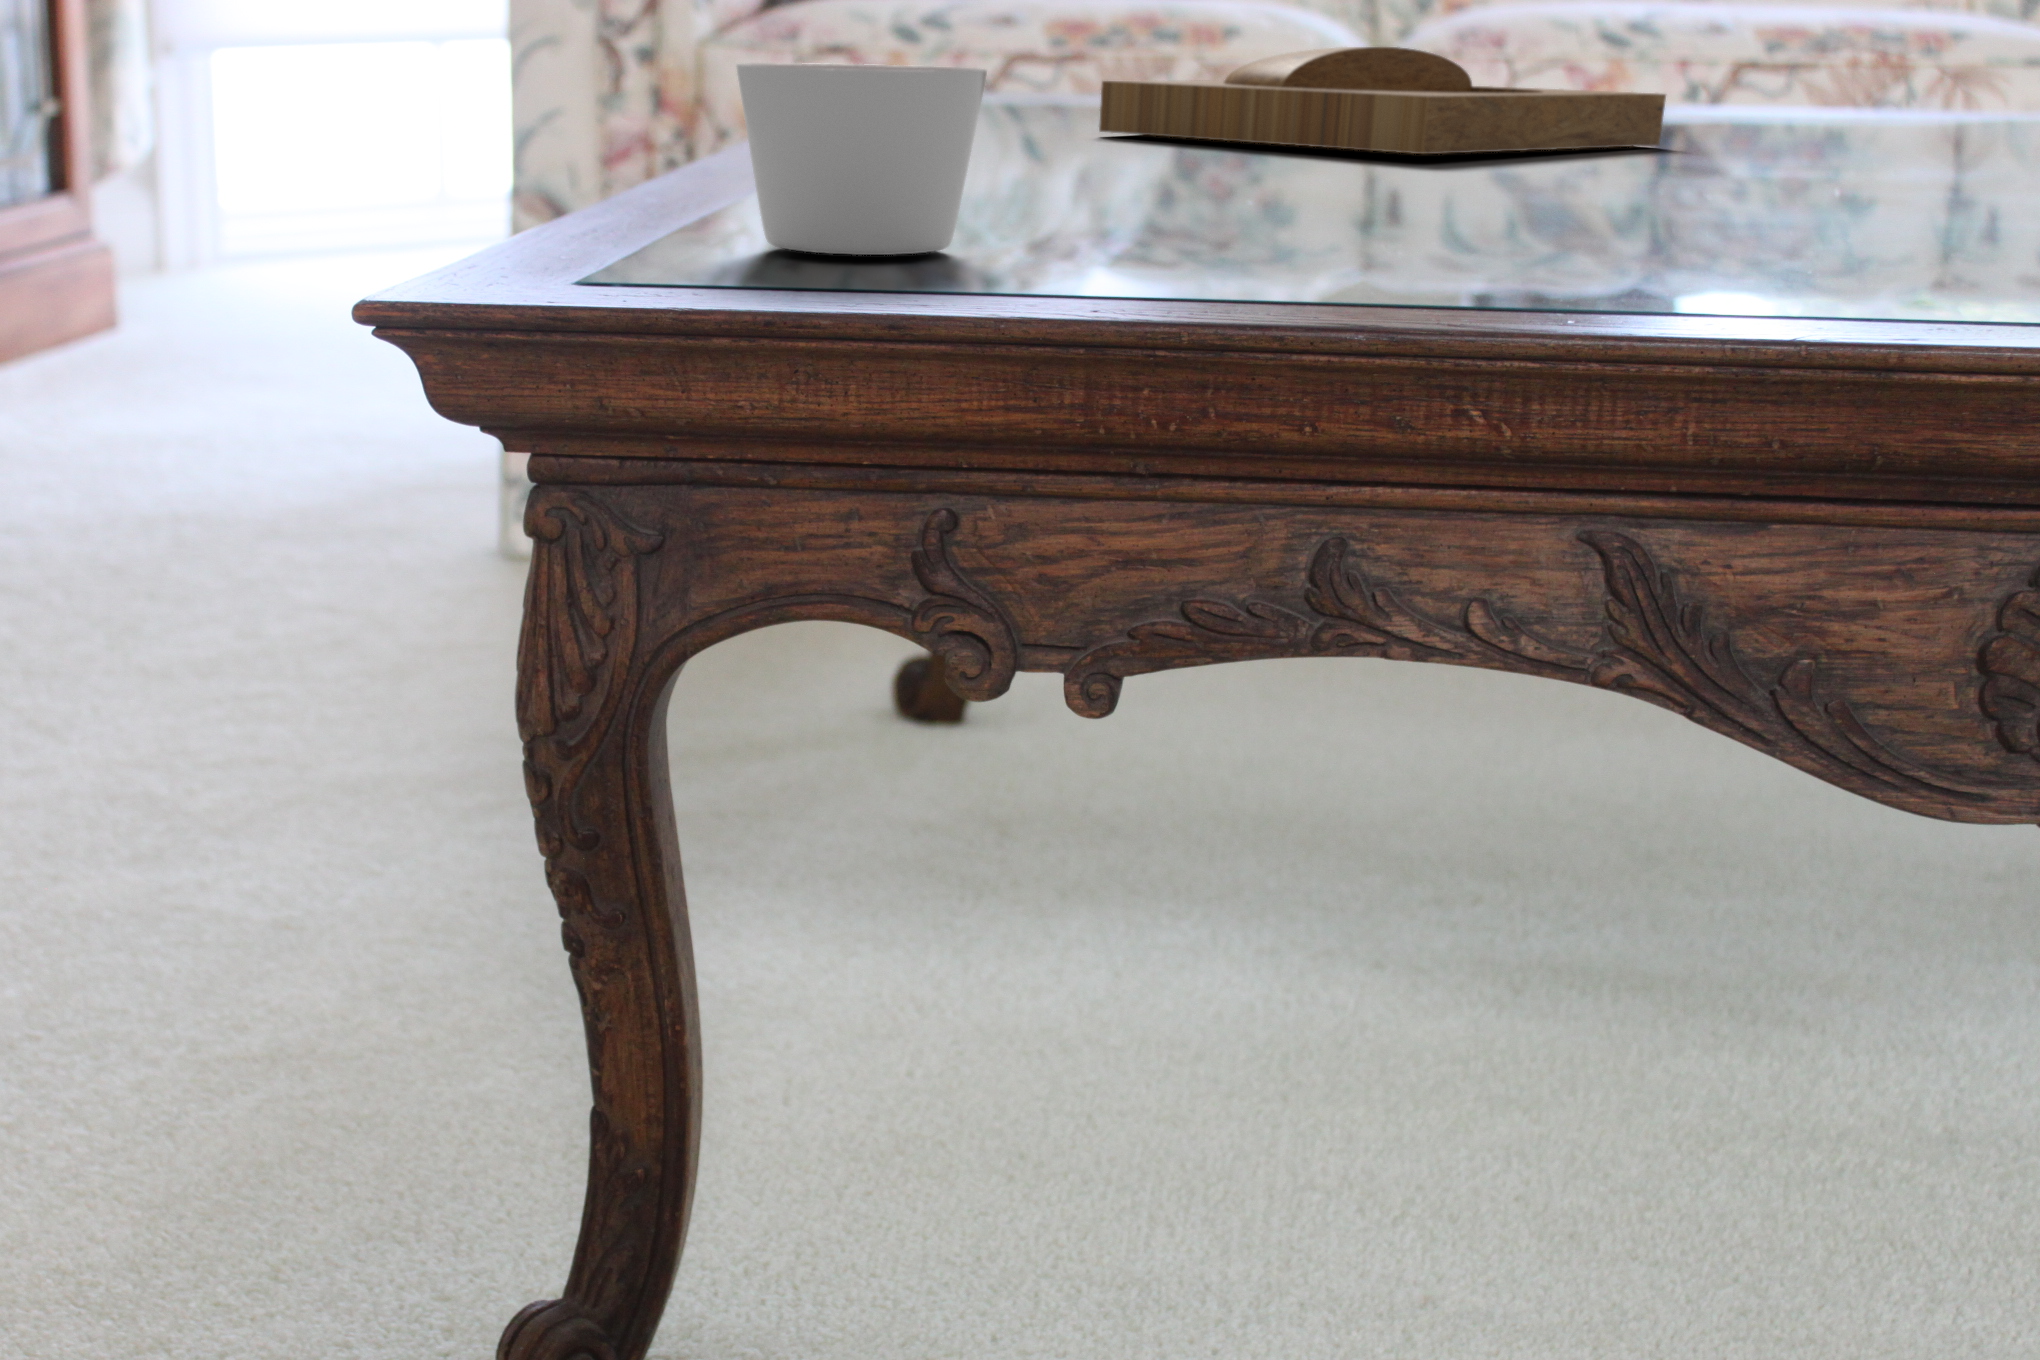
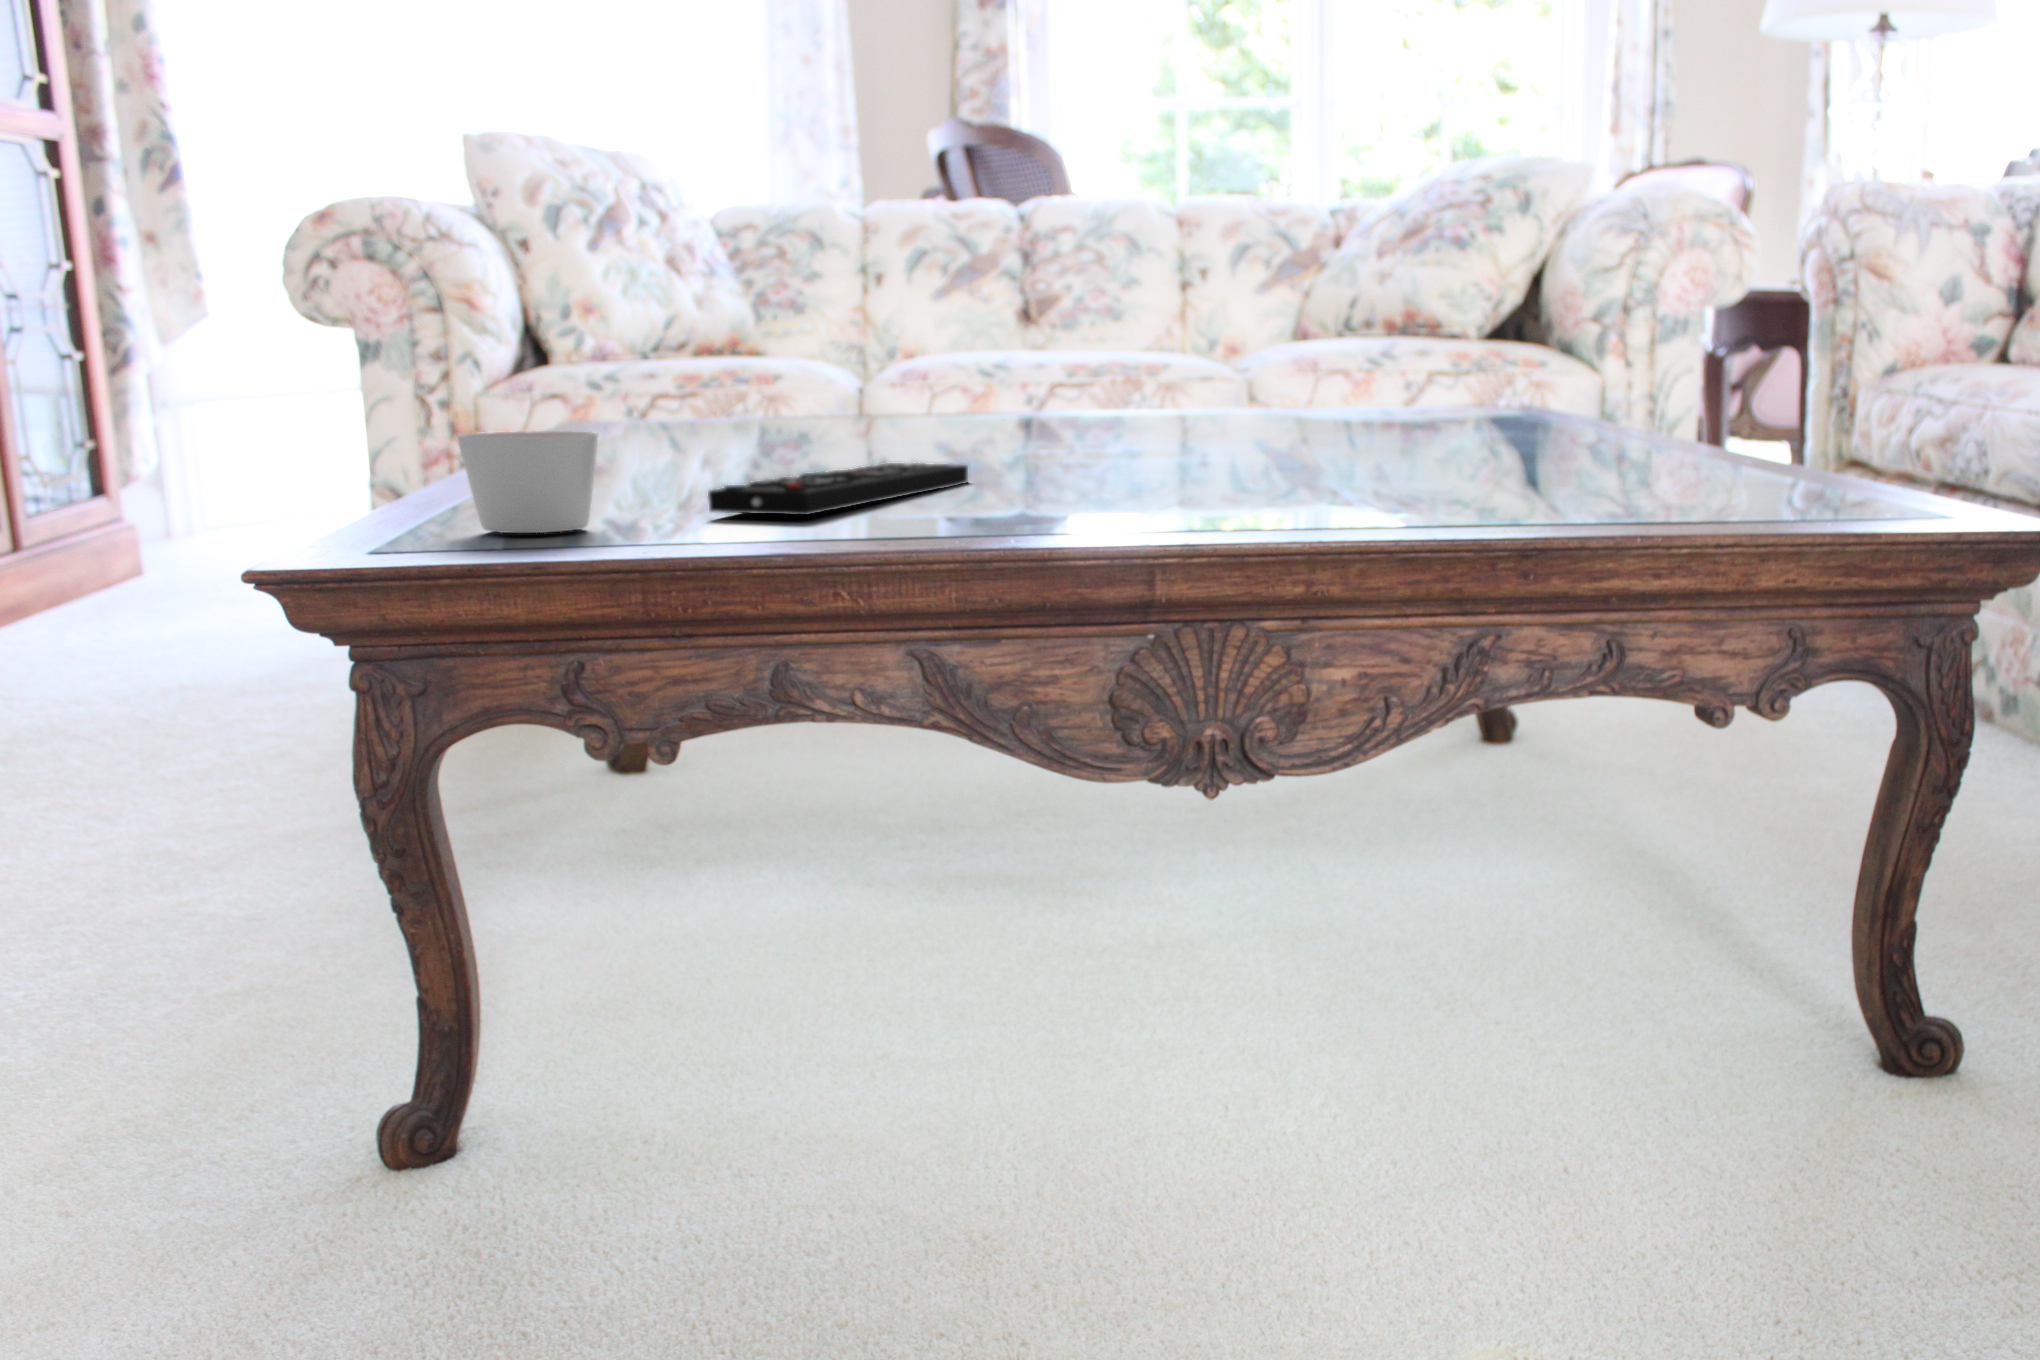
tray: present [1099,47,1666,154] -> none [735,397,1078,462]
remote control: none [1154,154,1549,241] -> present [708,463,968,515]

